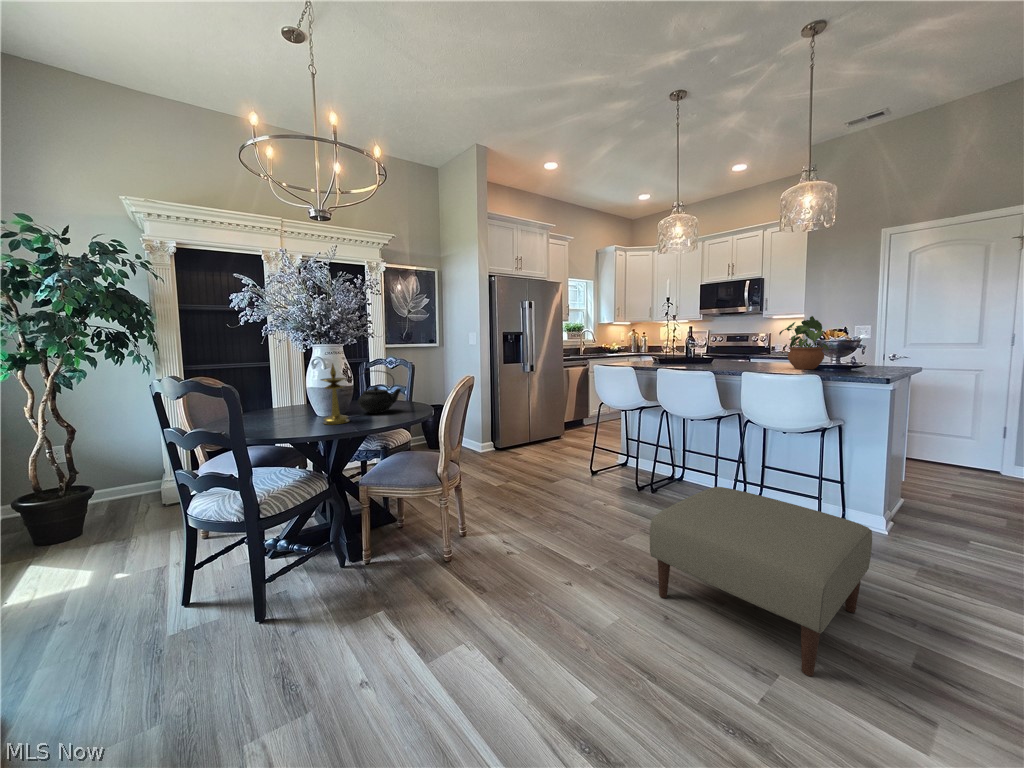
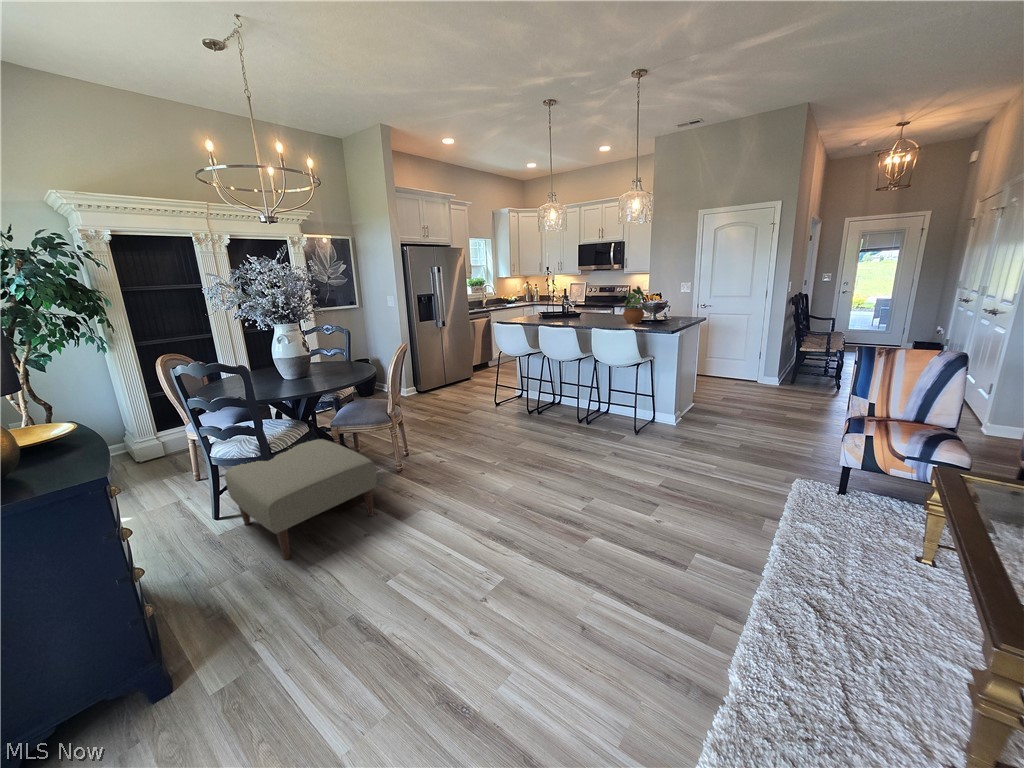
candlestick: present [321,364,349,424] -> none [293,340,318,386]
teapot: present [356,371,401,413] -> none [315,342,352,374]
ottoman: present [650,487,872,676] -> present [225,439,377,560]

